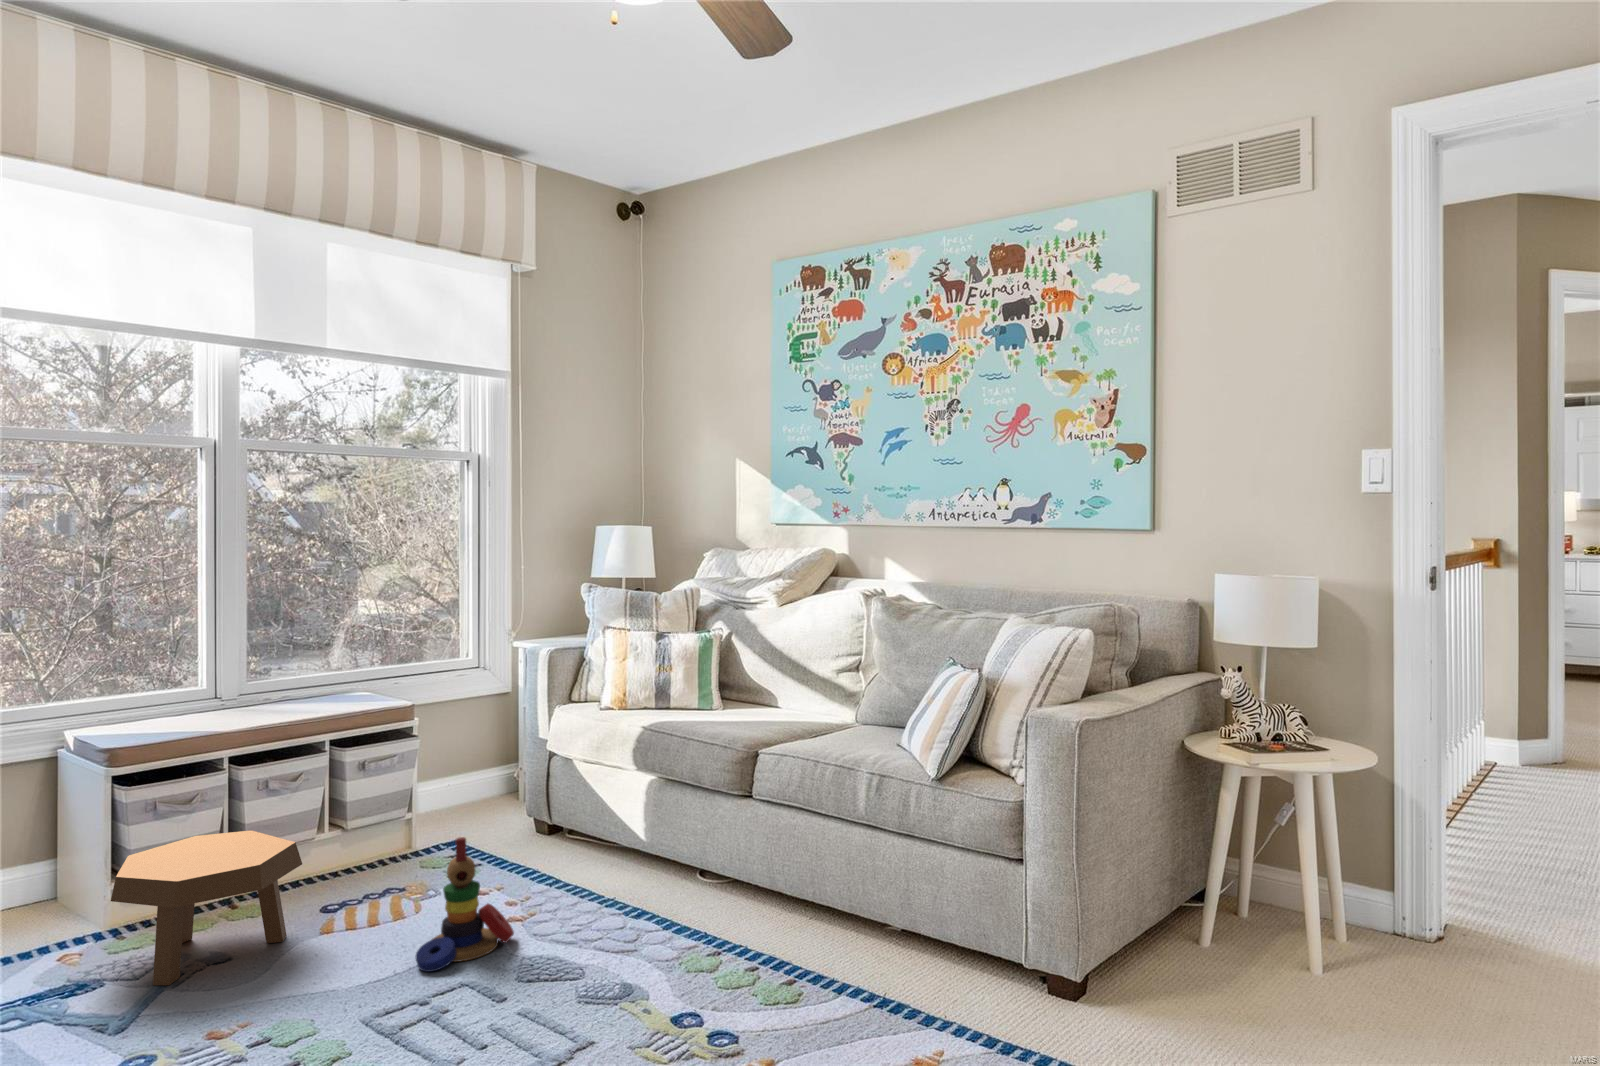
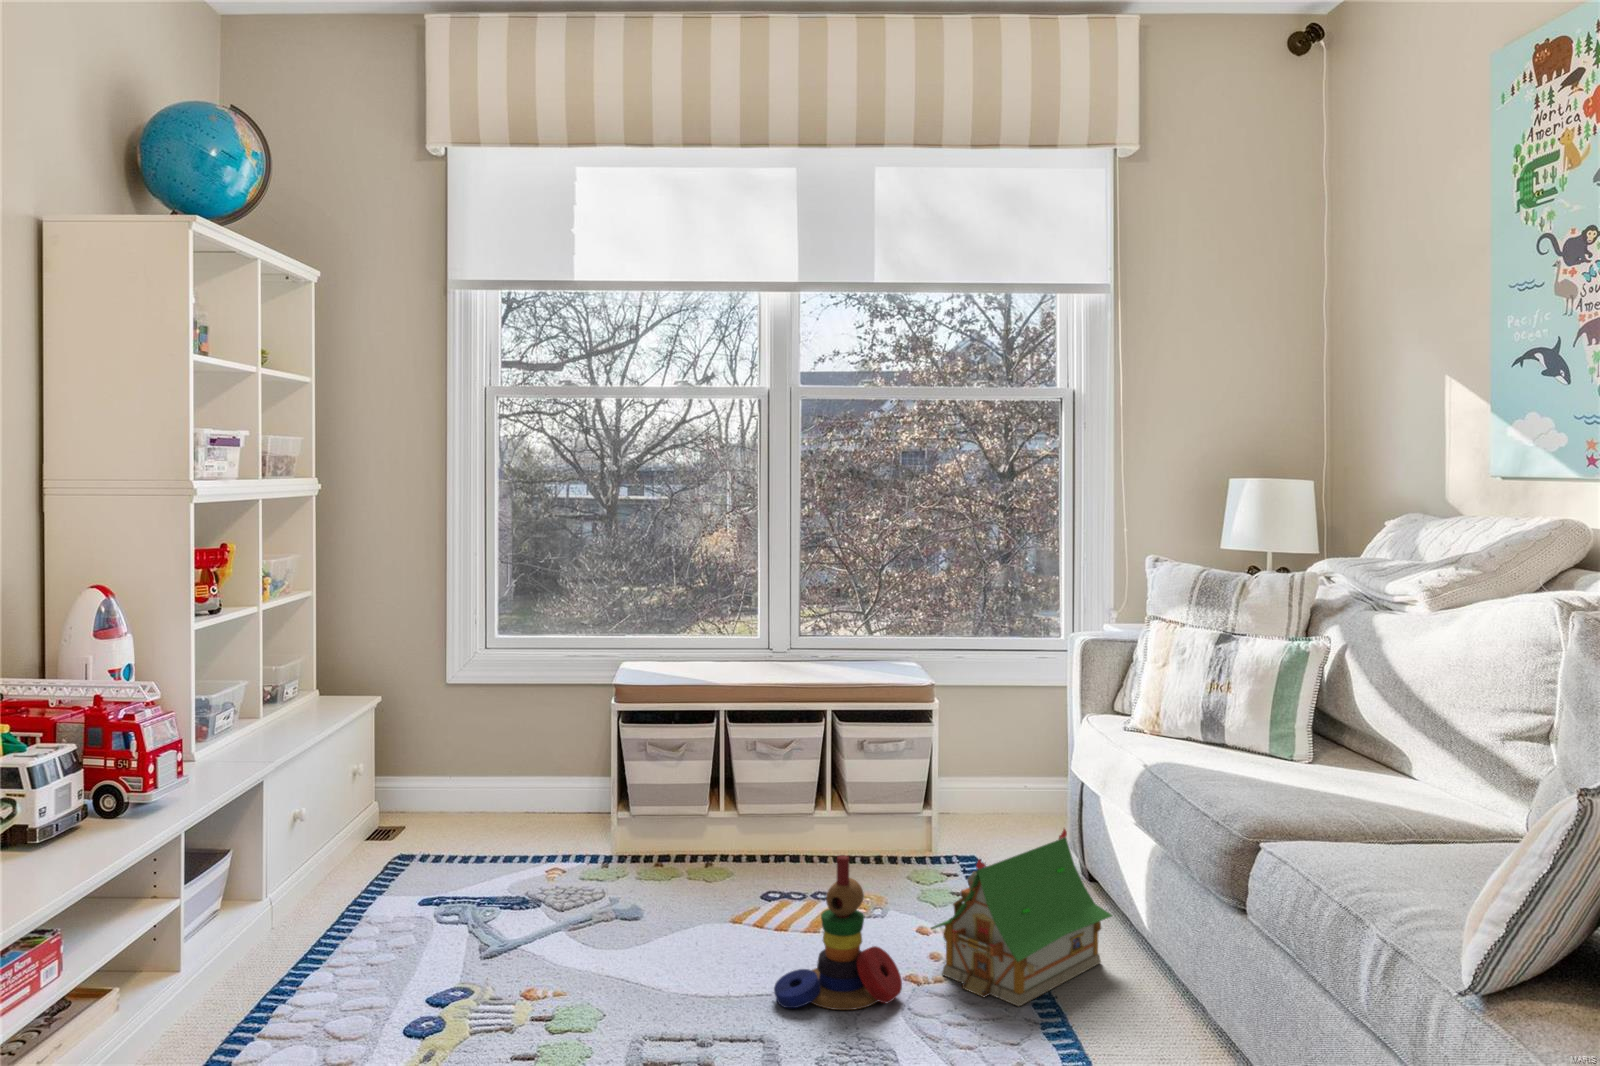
toy house: none [515,785,624,918] -> present [931,829,1112,1006]
footstool: present [111,830,302,985] -> none [565,785,731,928]

